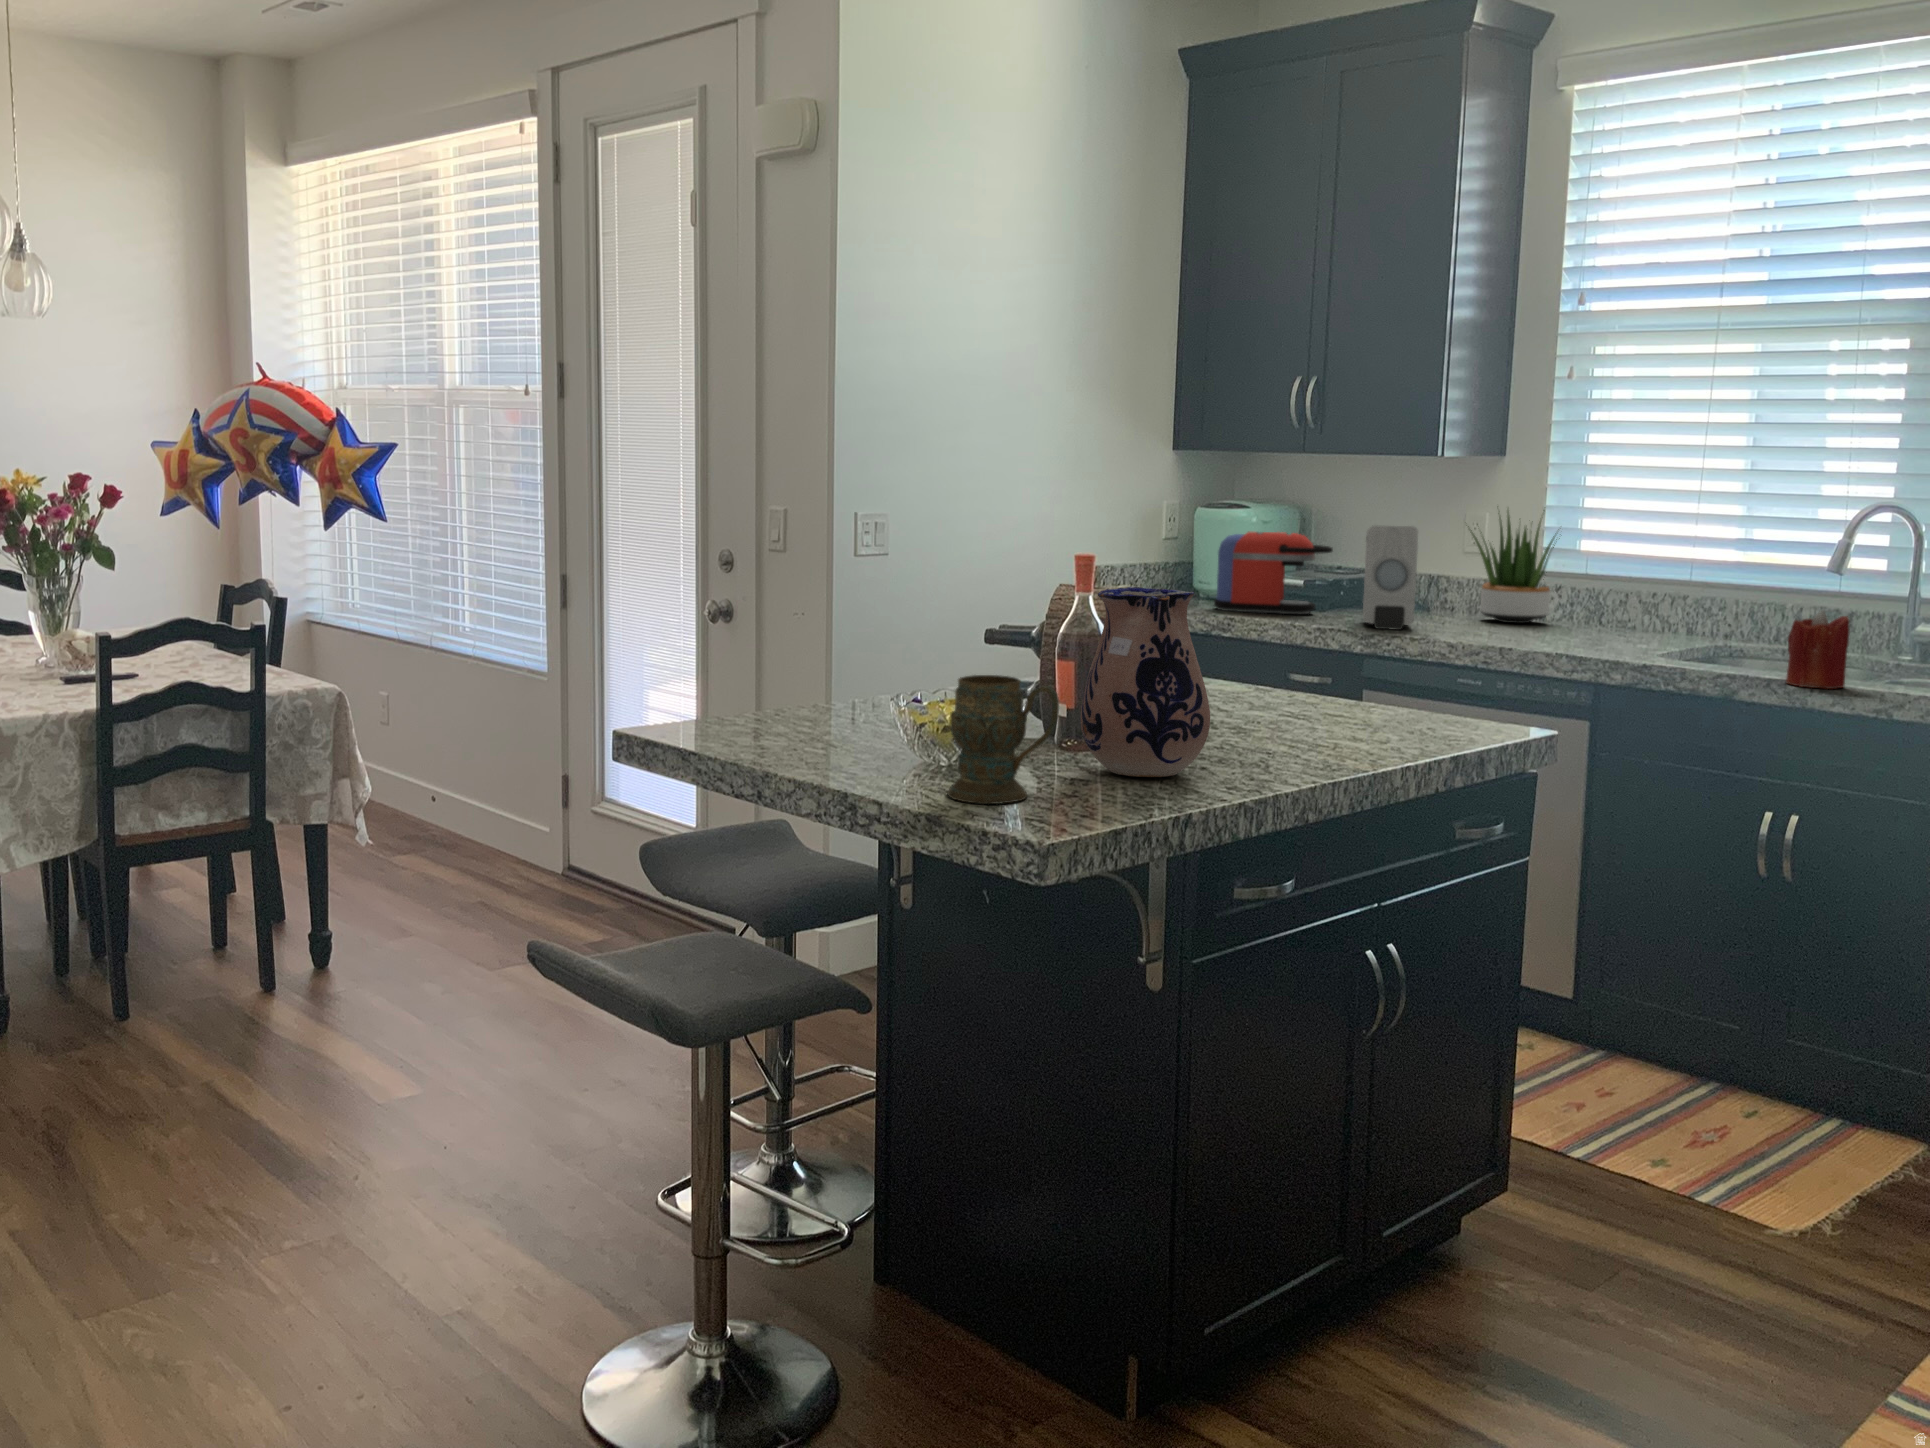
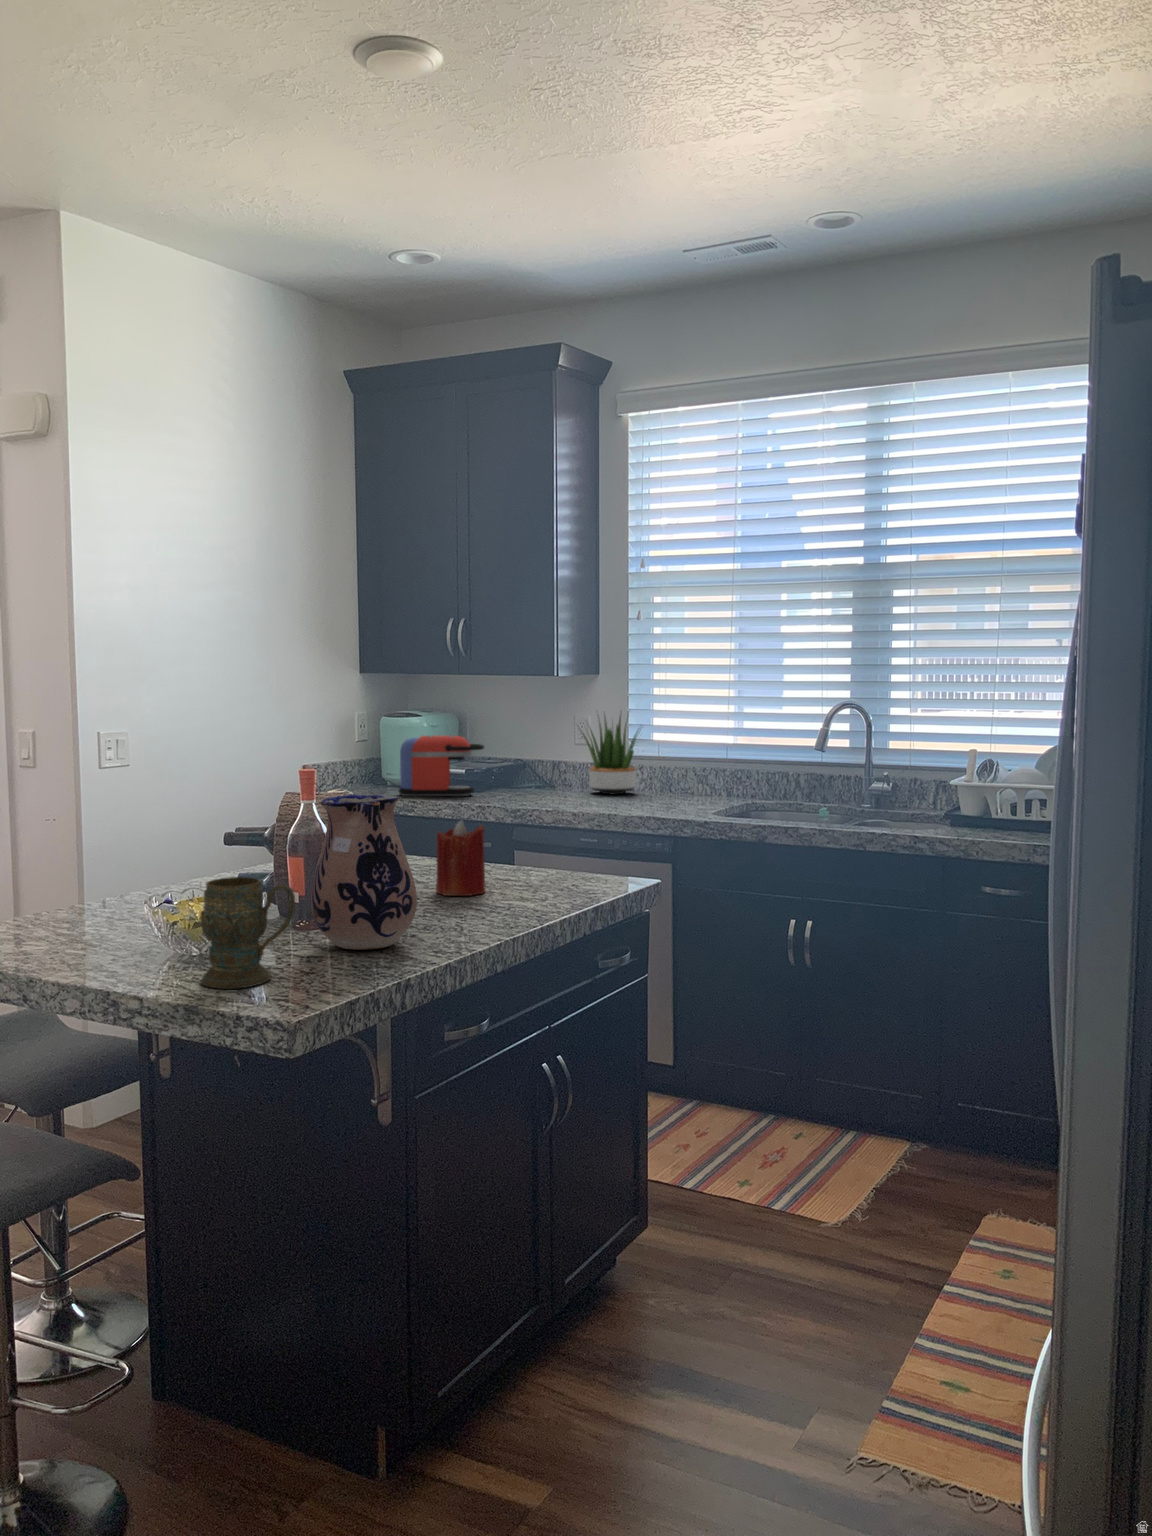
soap dispenser: present [1363,526,1418,630] -> none [508,728,546,805]
candle: present [1786,610,1849,689] -> present [436,820,485,896]

